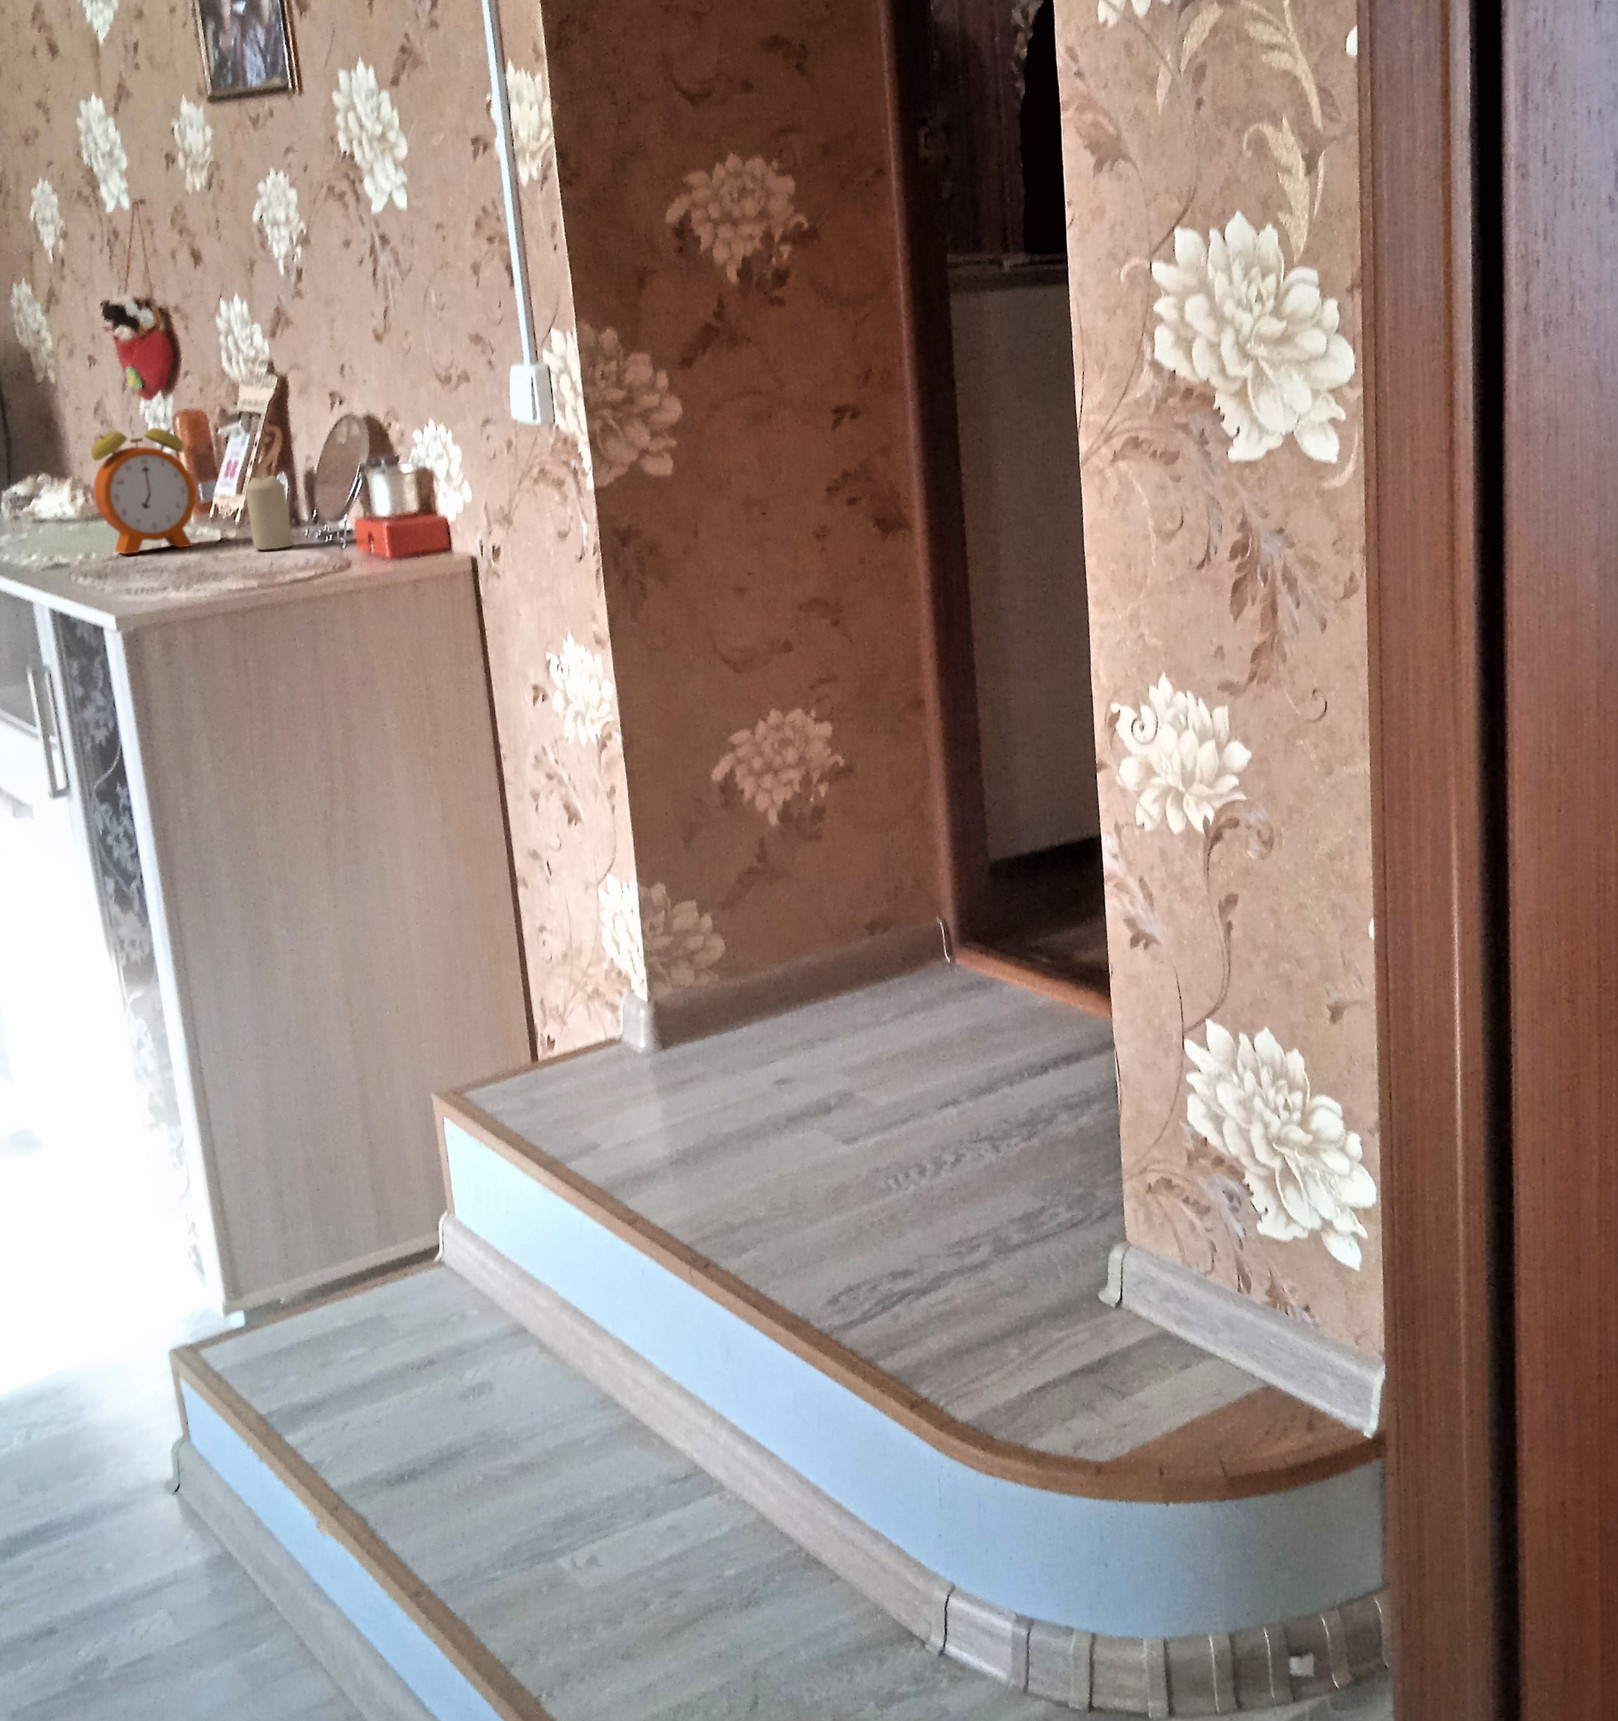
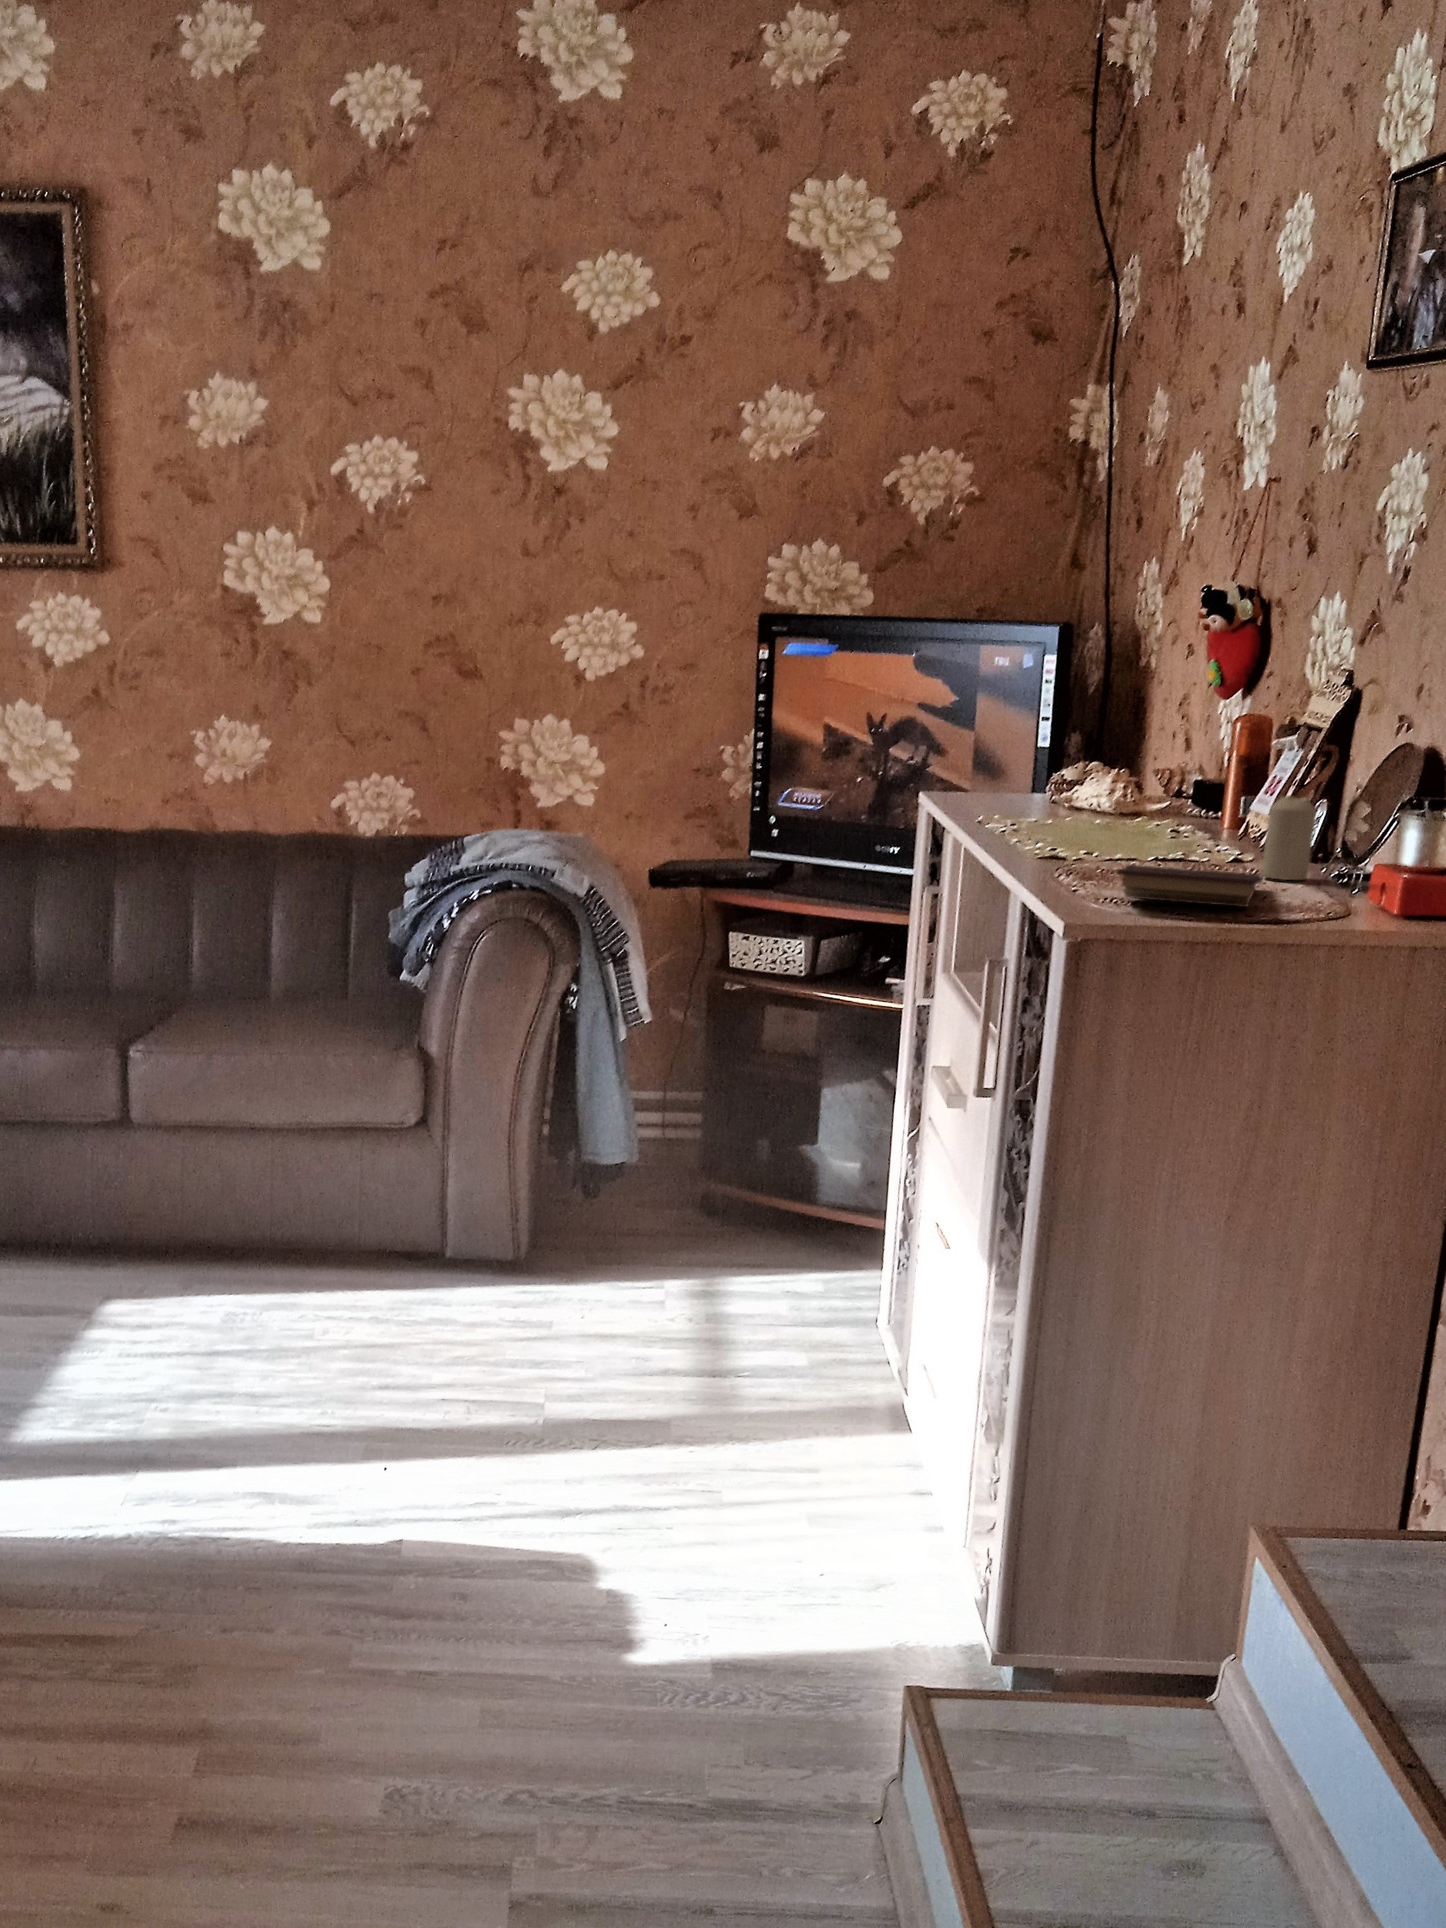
alarm clock: present [91,428,196,554] -> none [1111,701,1223,861]
book: none [144,546,271,585] -> present [1117,865,1262,907]

